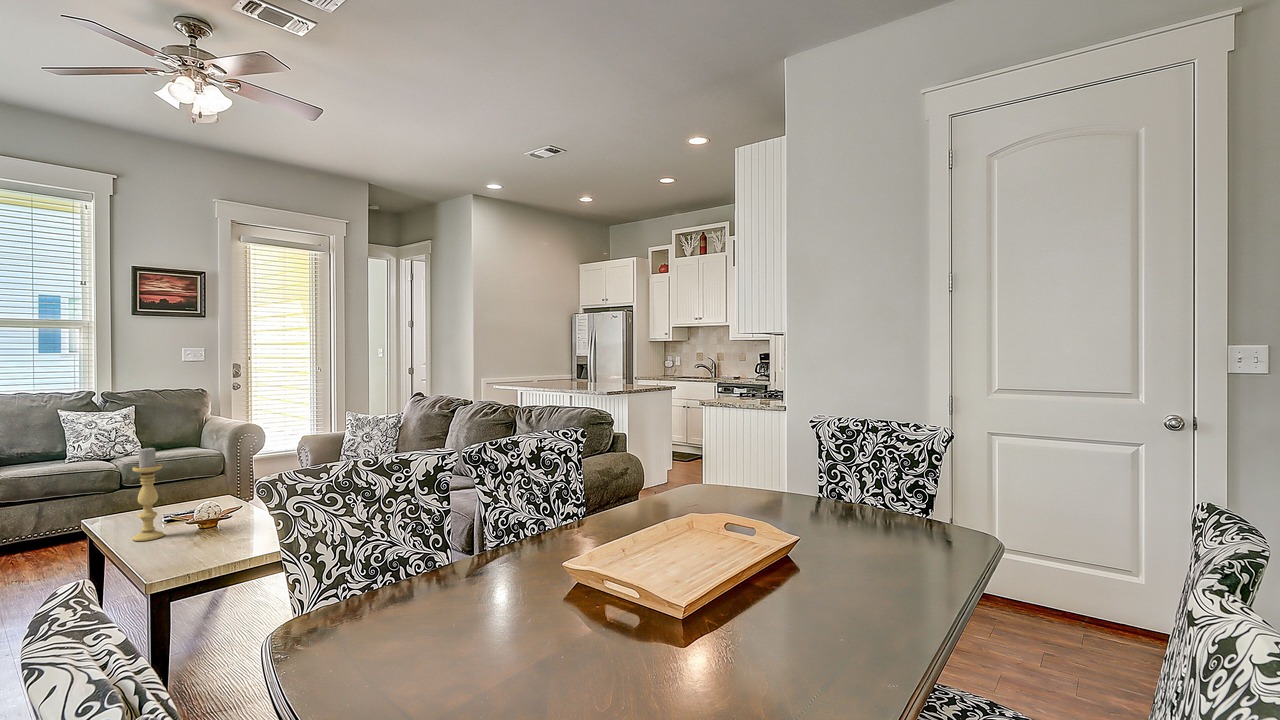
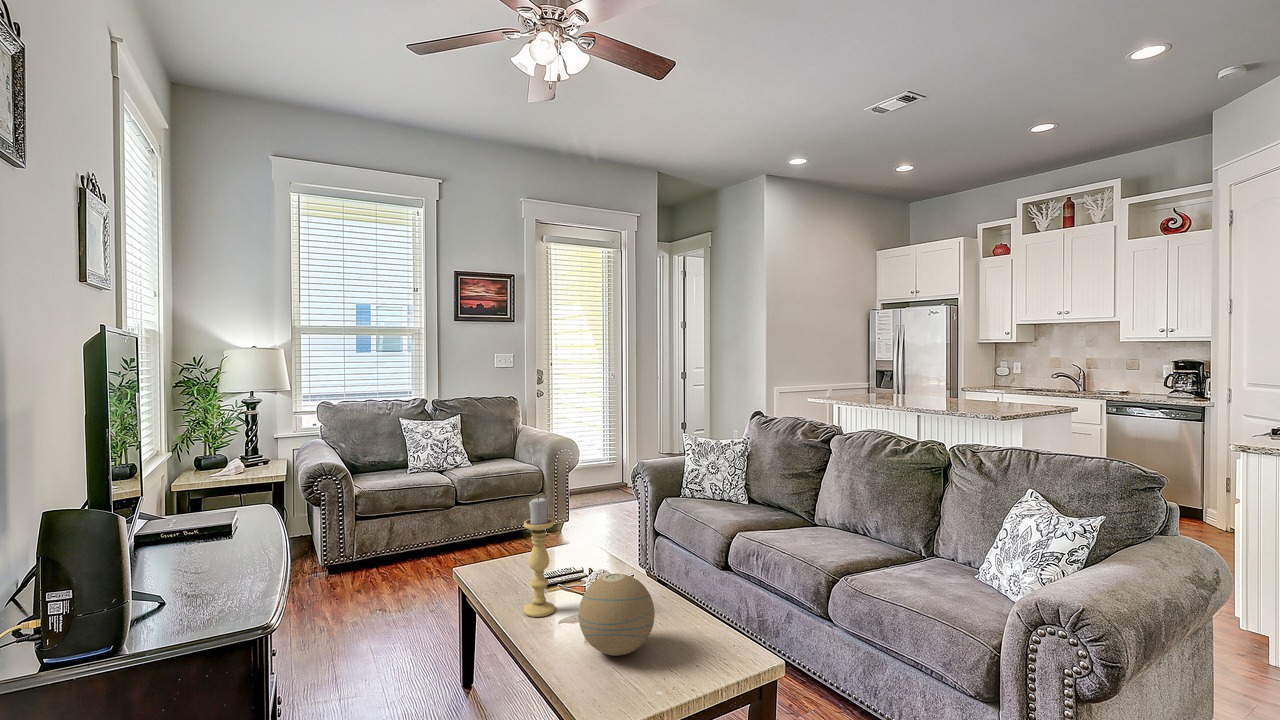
decorative orb: none [165,494,234,553] -> present [579,574,655,656]

